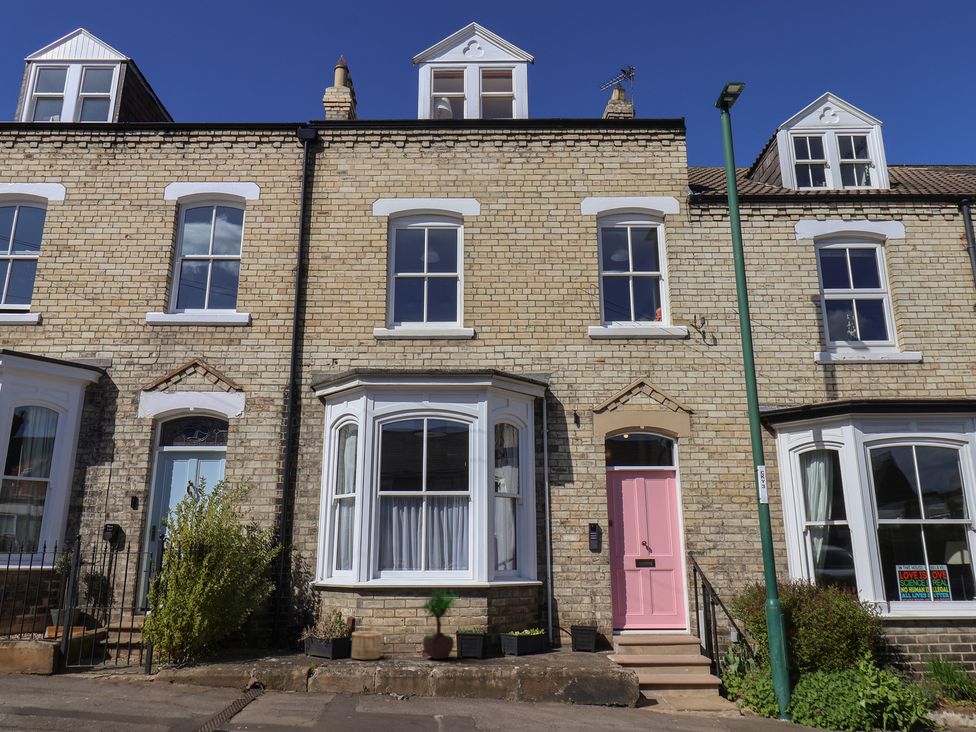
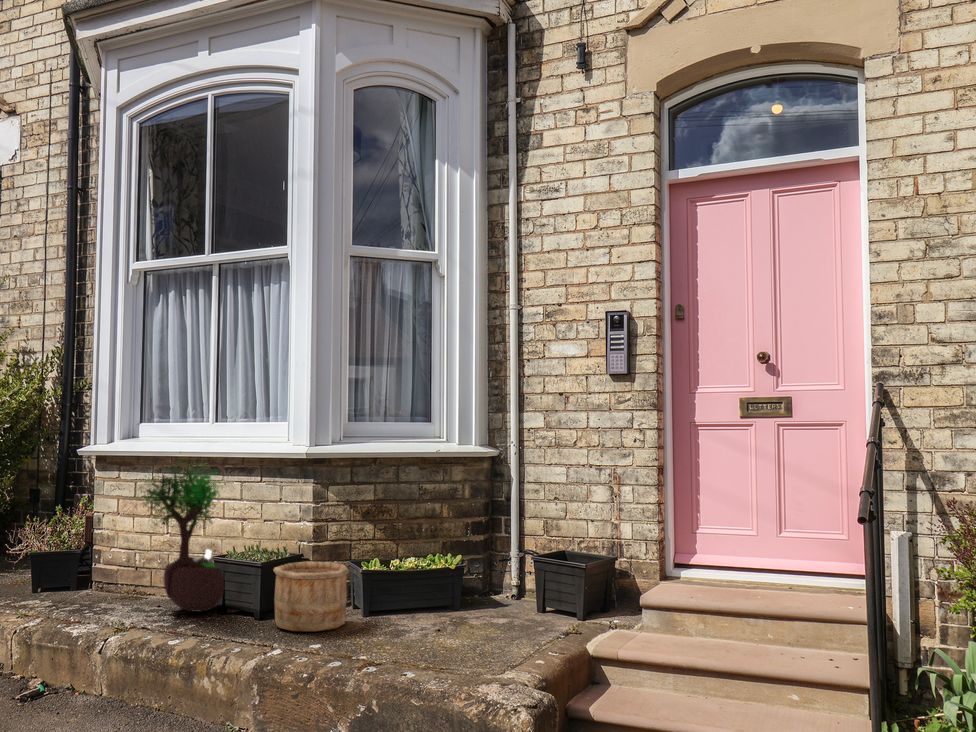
wooden bucket: present [351,631,382,659] -> present [274,561,349,631]

